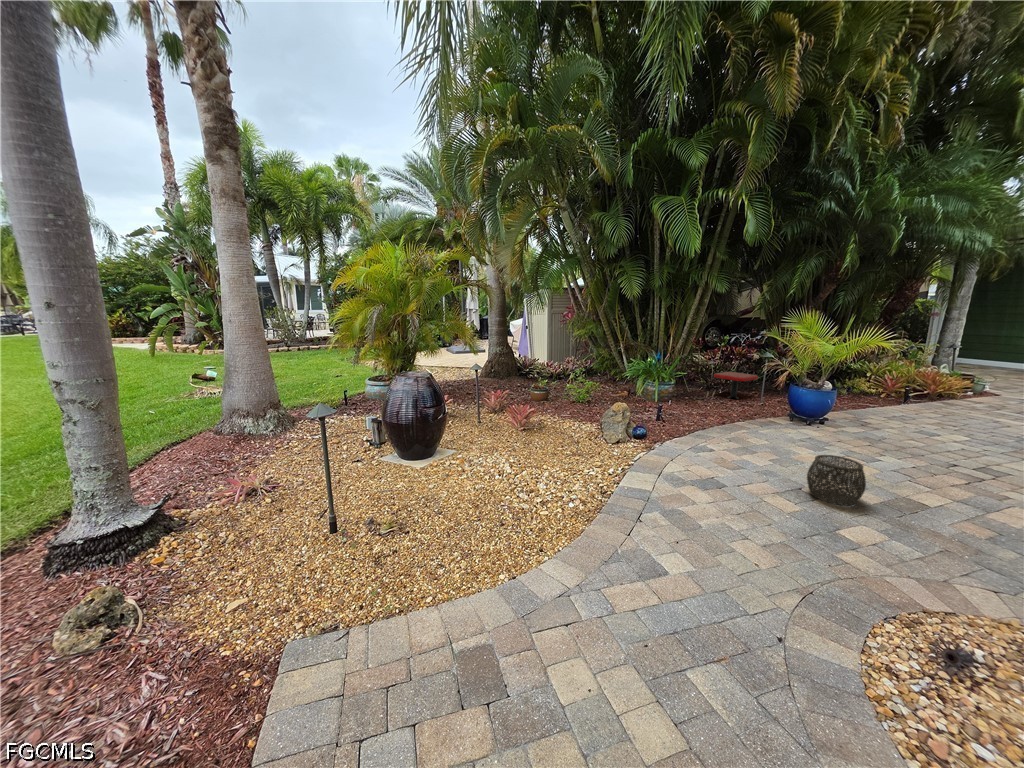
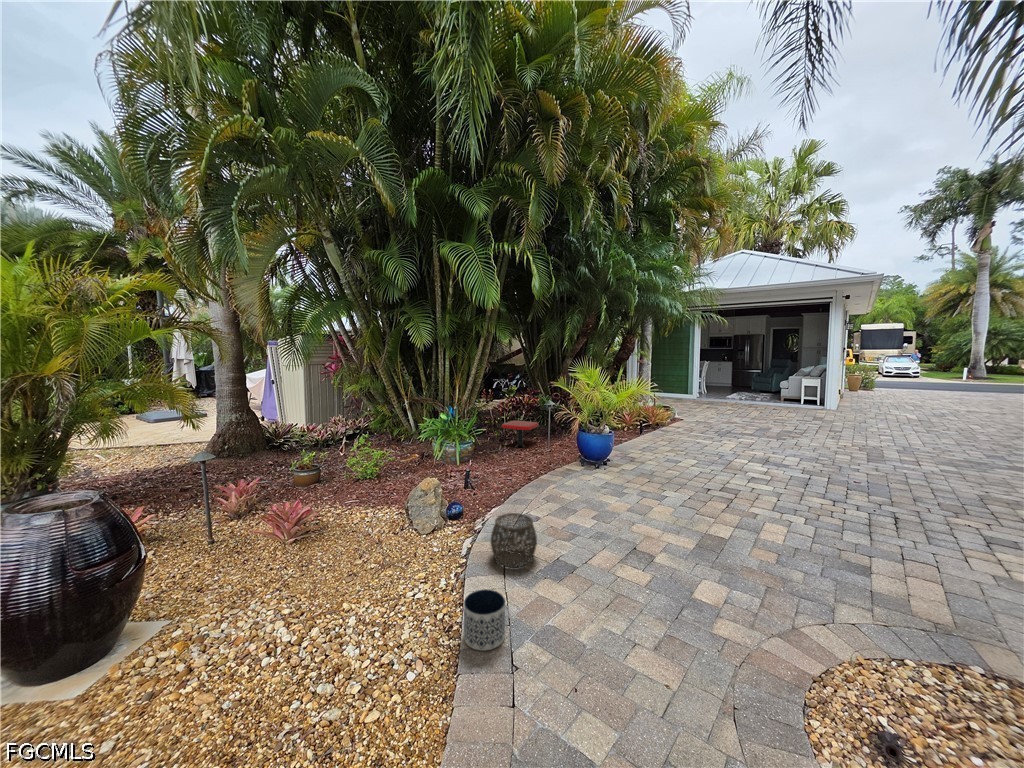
woven basket: present [807,455,866,506] -> present [491,513,537,568]
planter: none [612,472,645,510] -> present [464,589,505,651]

